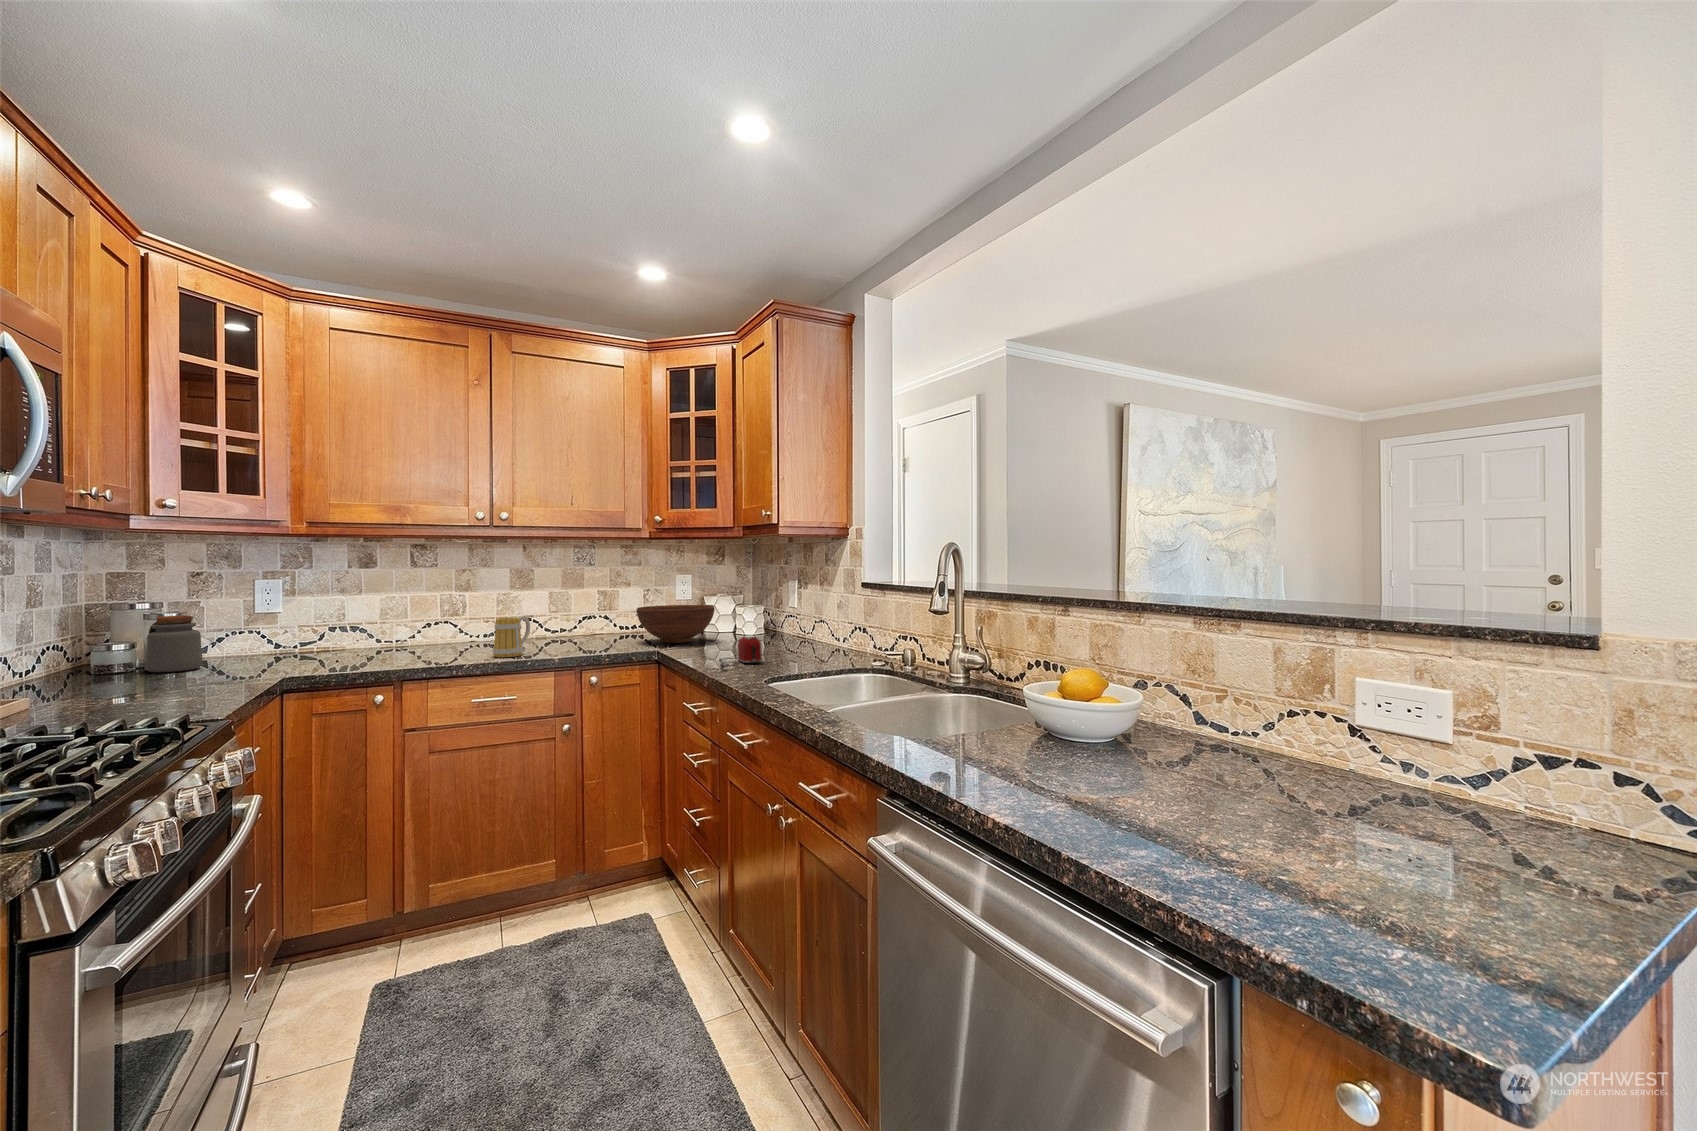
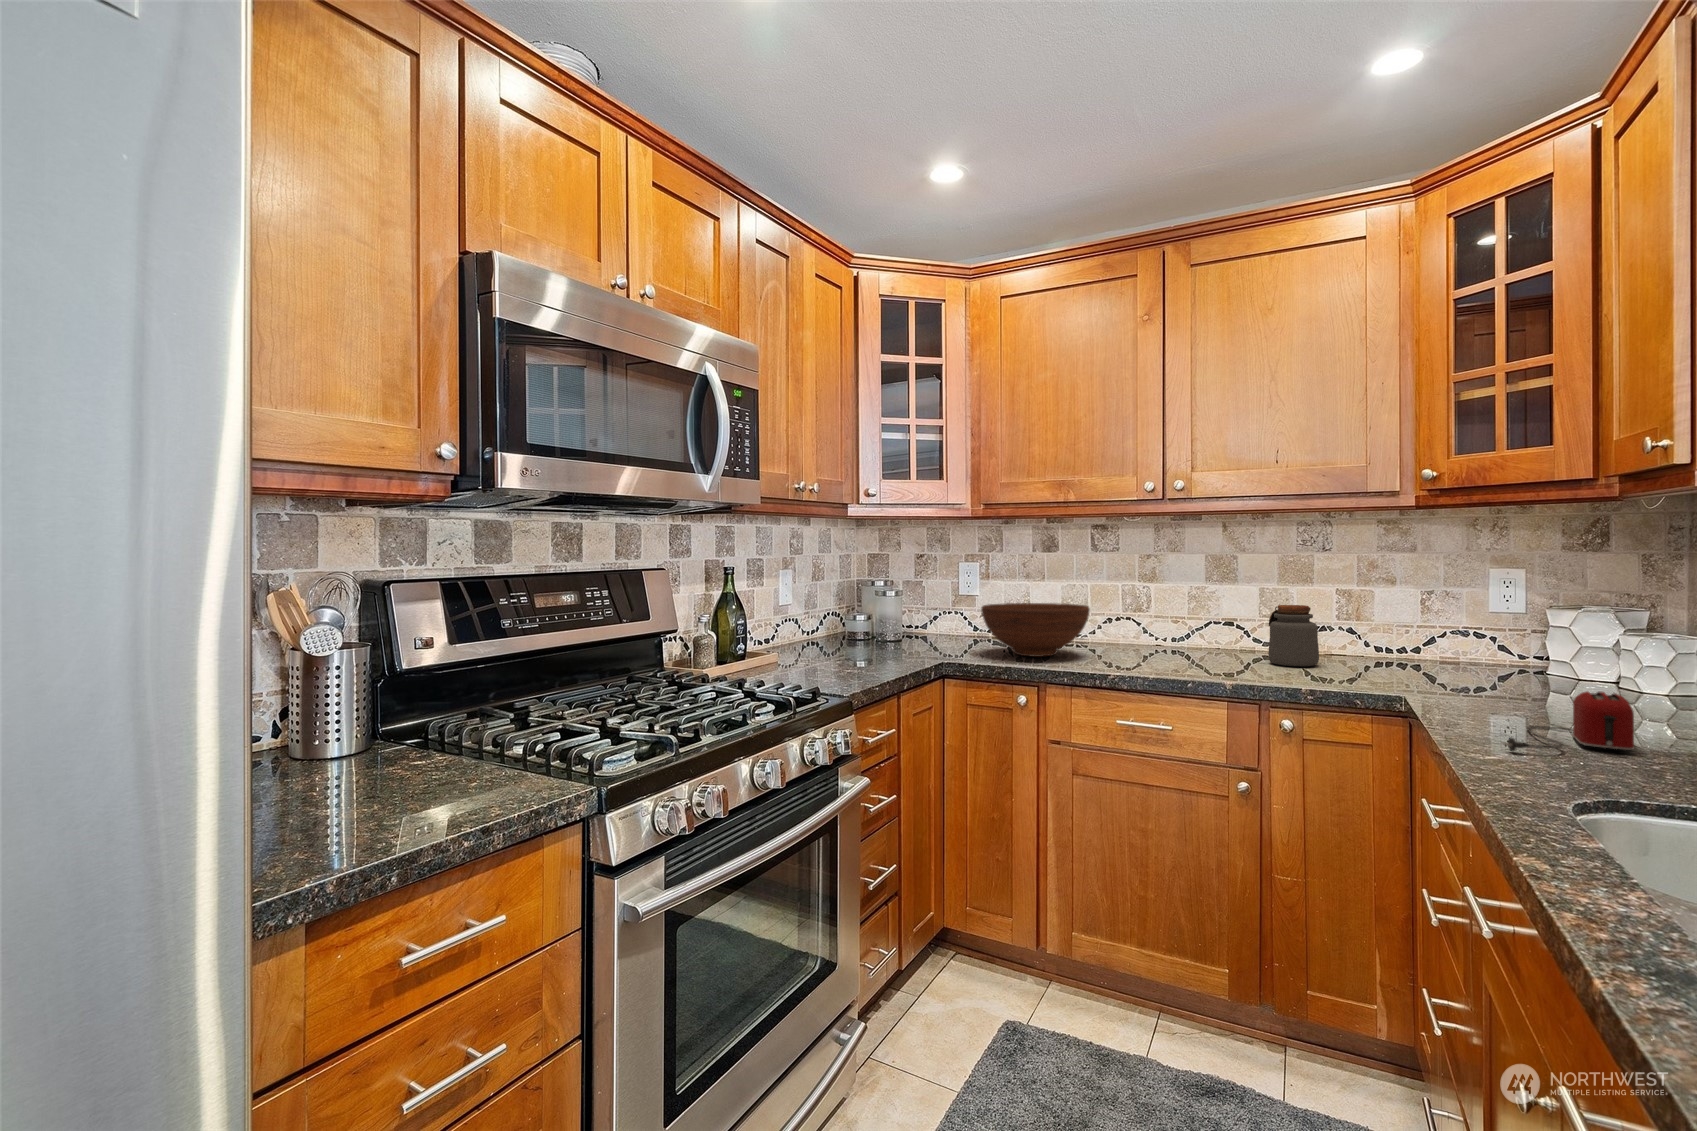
fruit bowl: present [637,605,714,643] -> present [981,603,1090,657]
jar: present [145,615,203,672] -> present [1268,605,1319,666]
mug: present [493,616,530,657] -> none [1157,618,1209,672]

